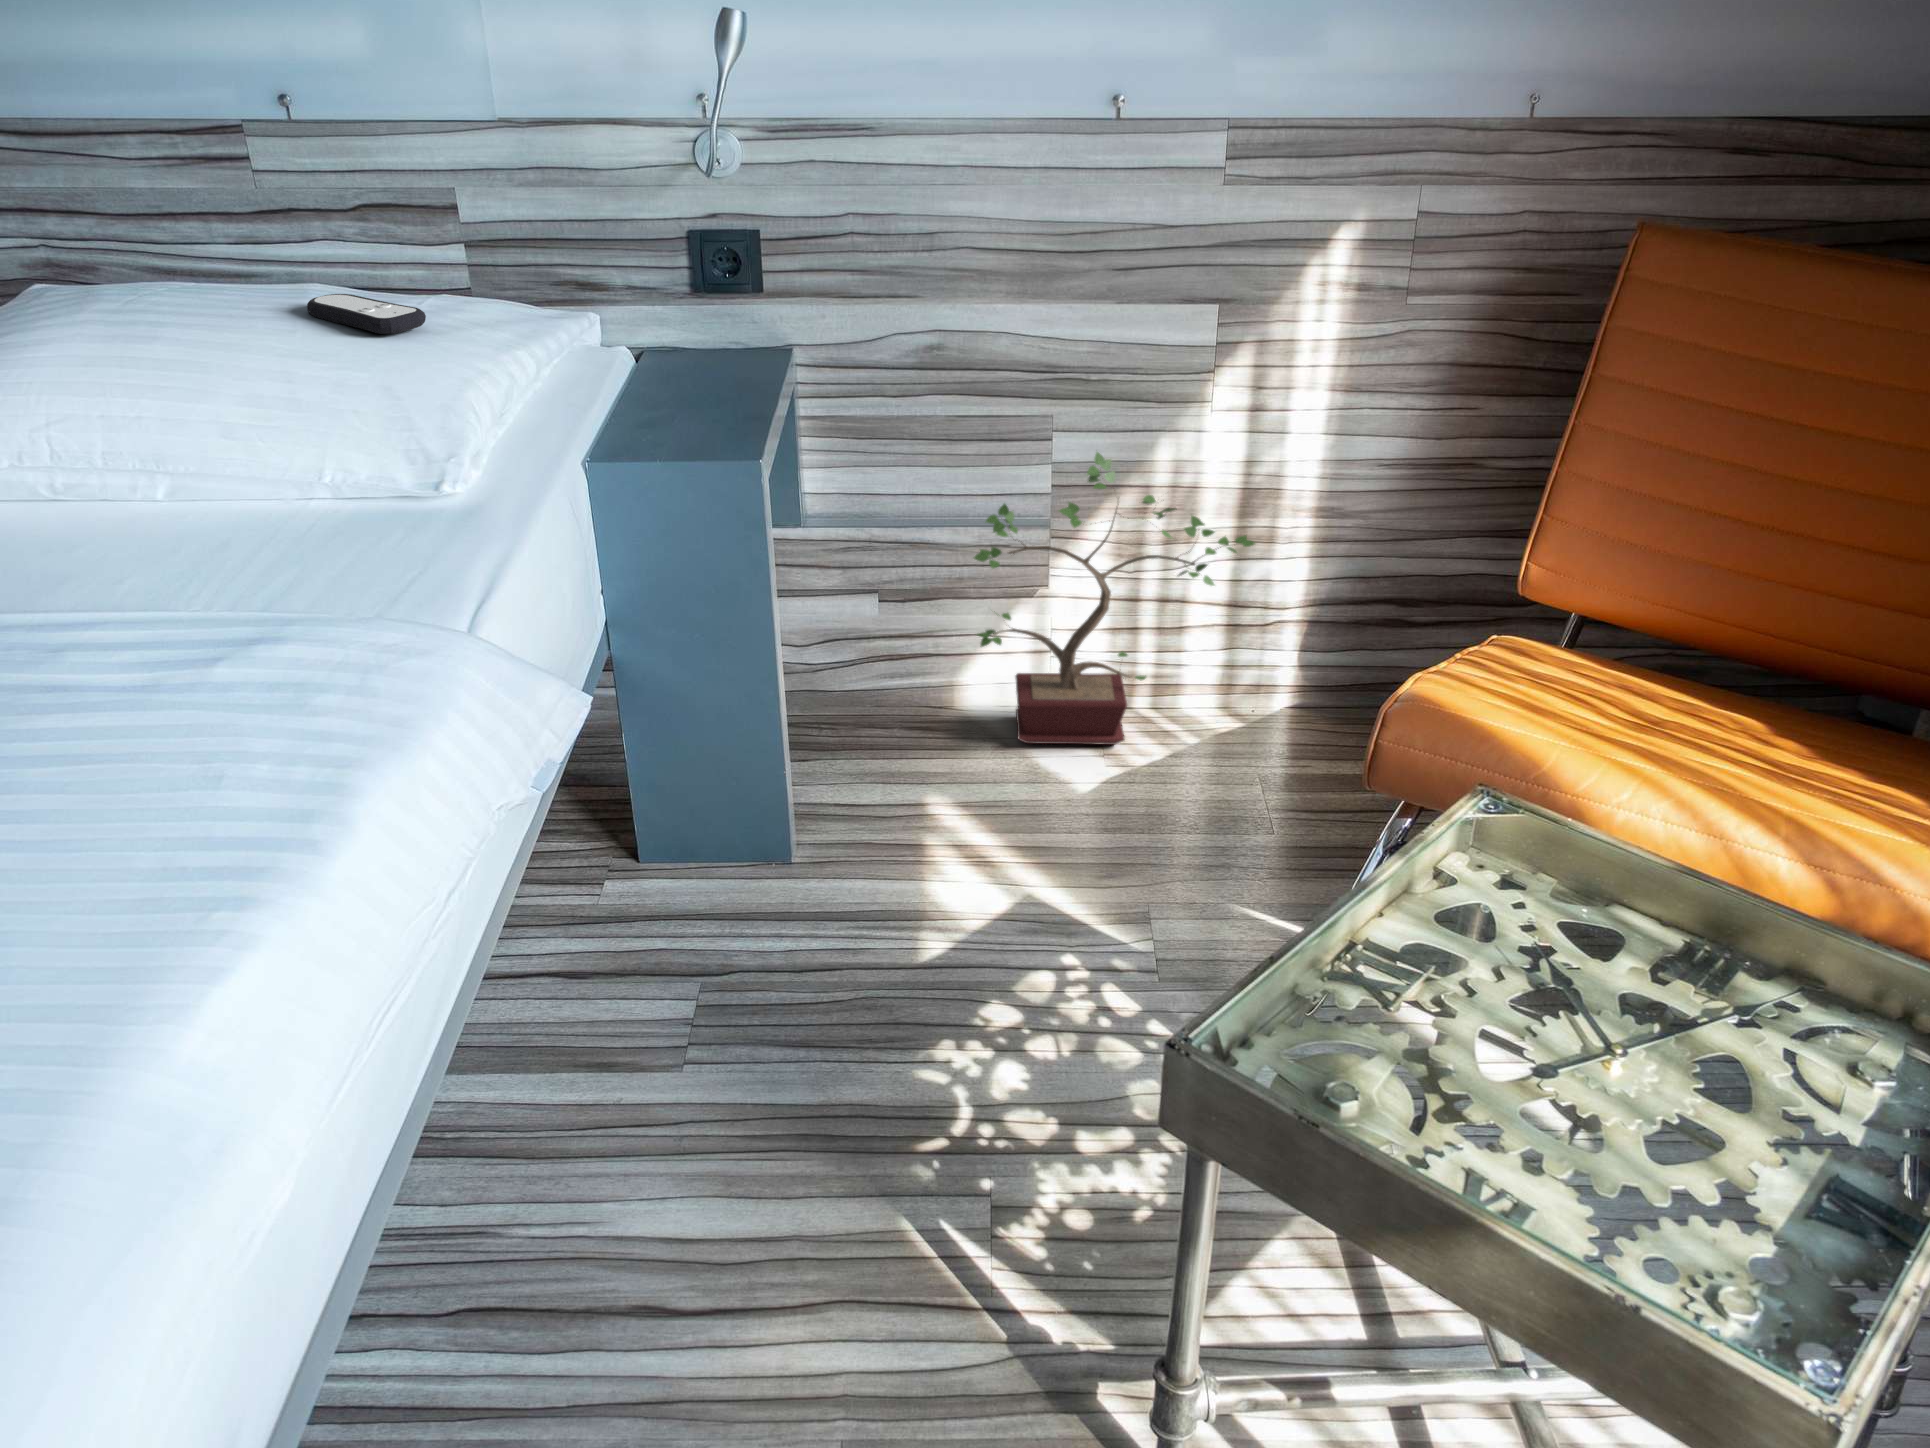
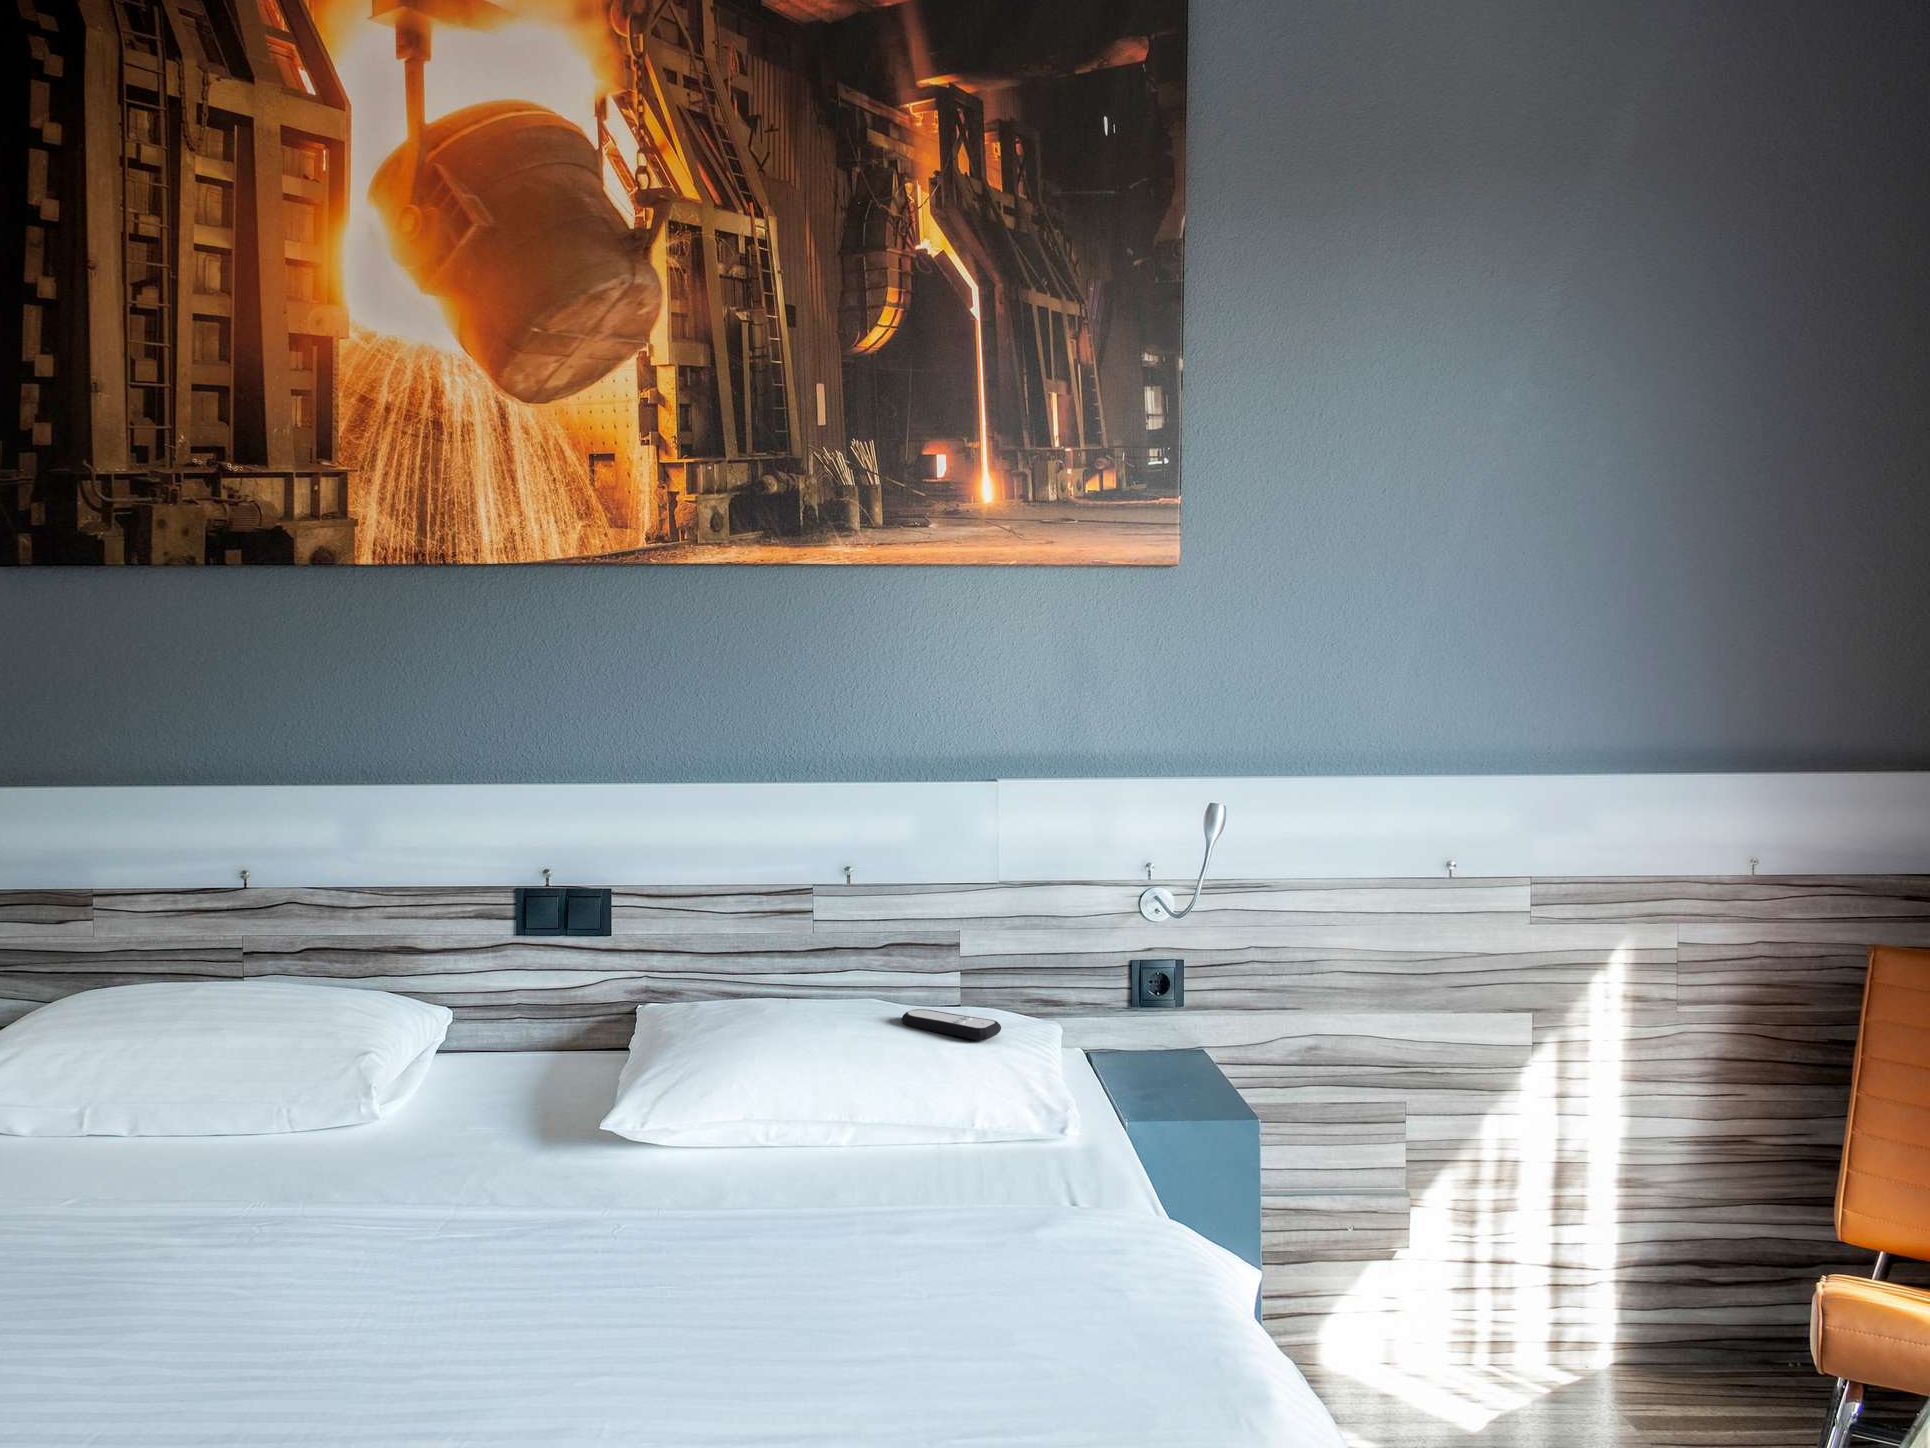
potted plant: present [974,452,1255,745] -> none [1365,1130,1608,1397]

